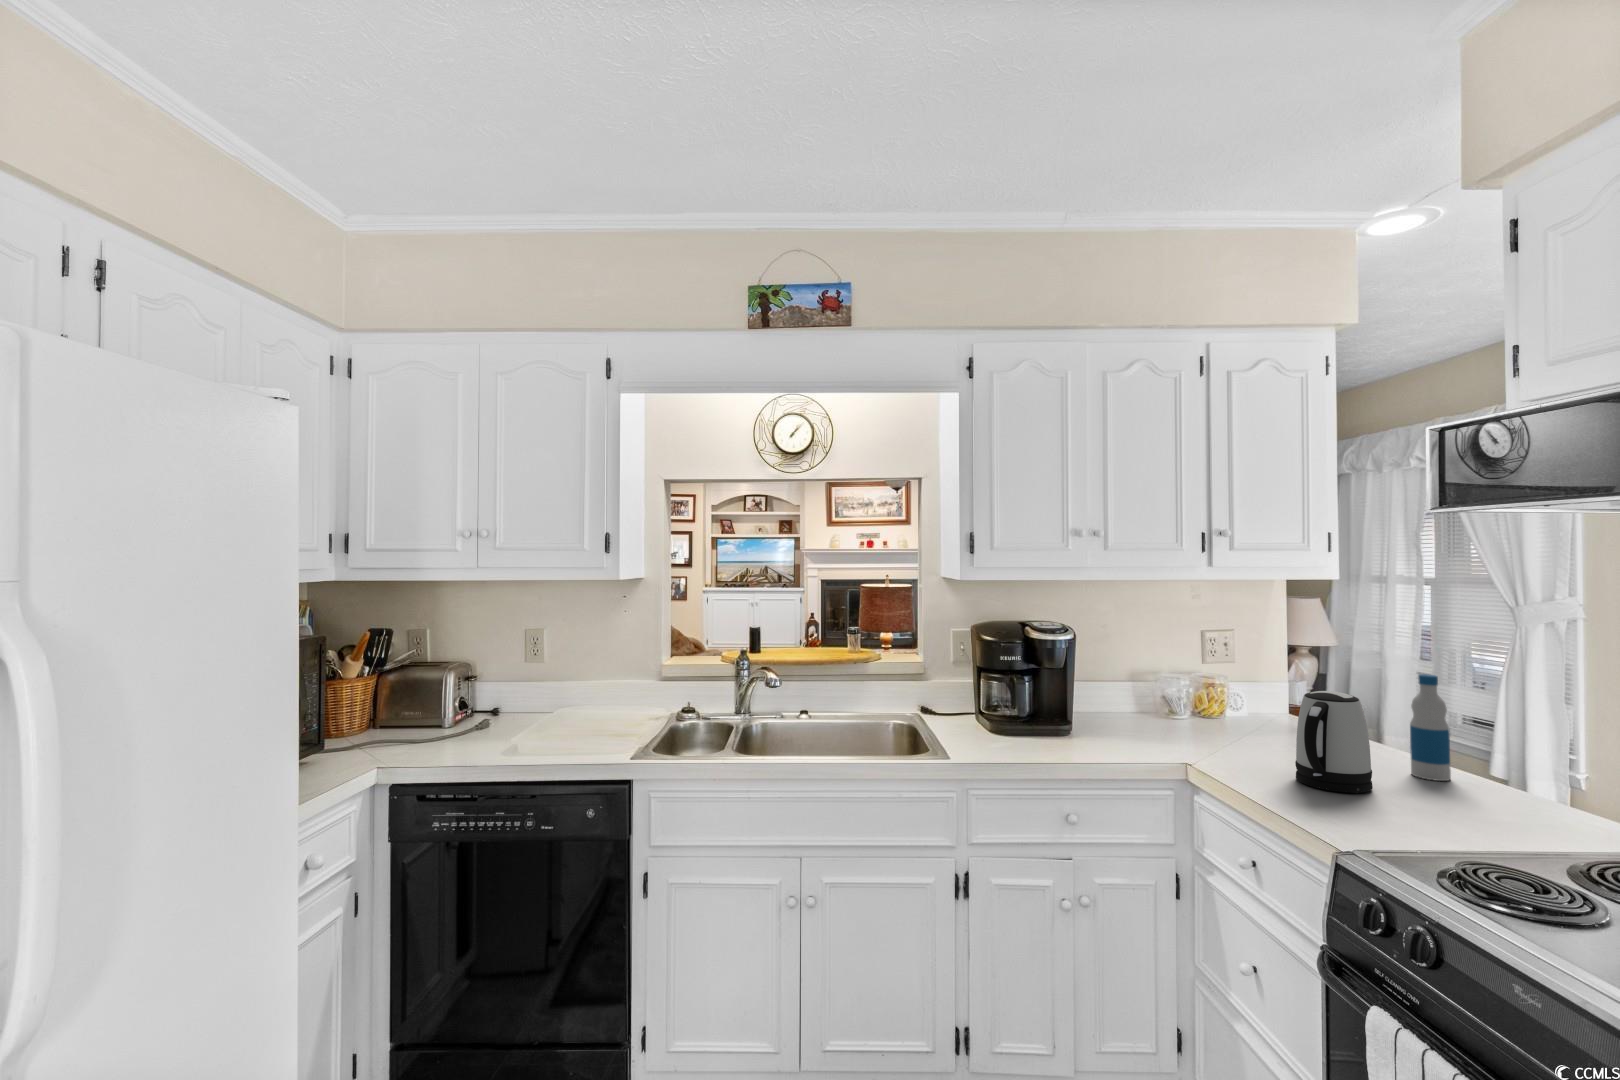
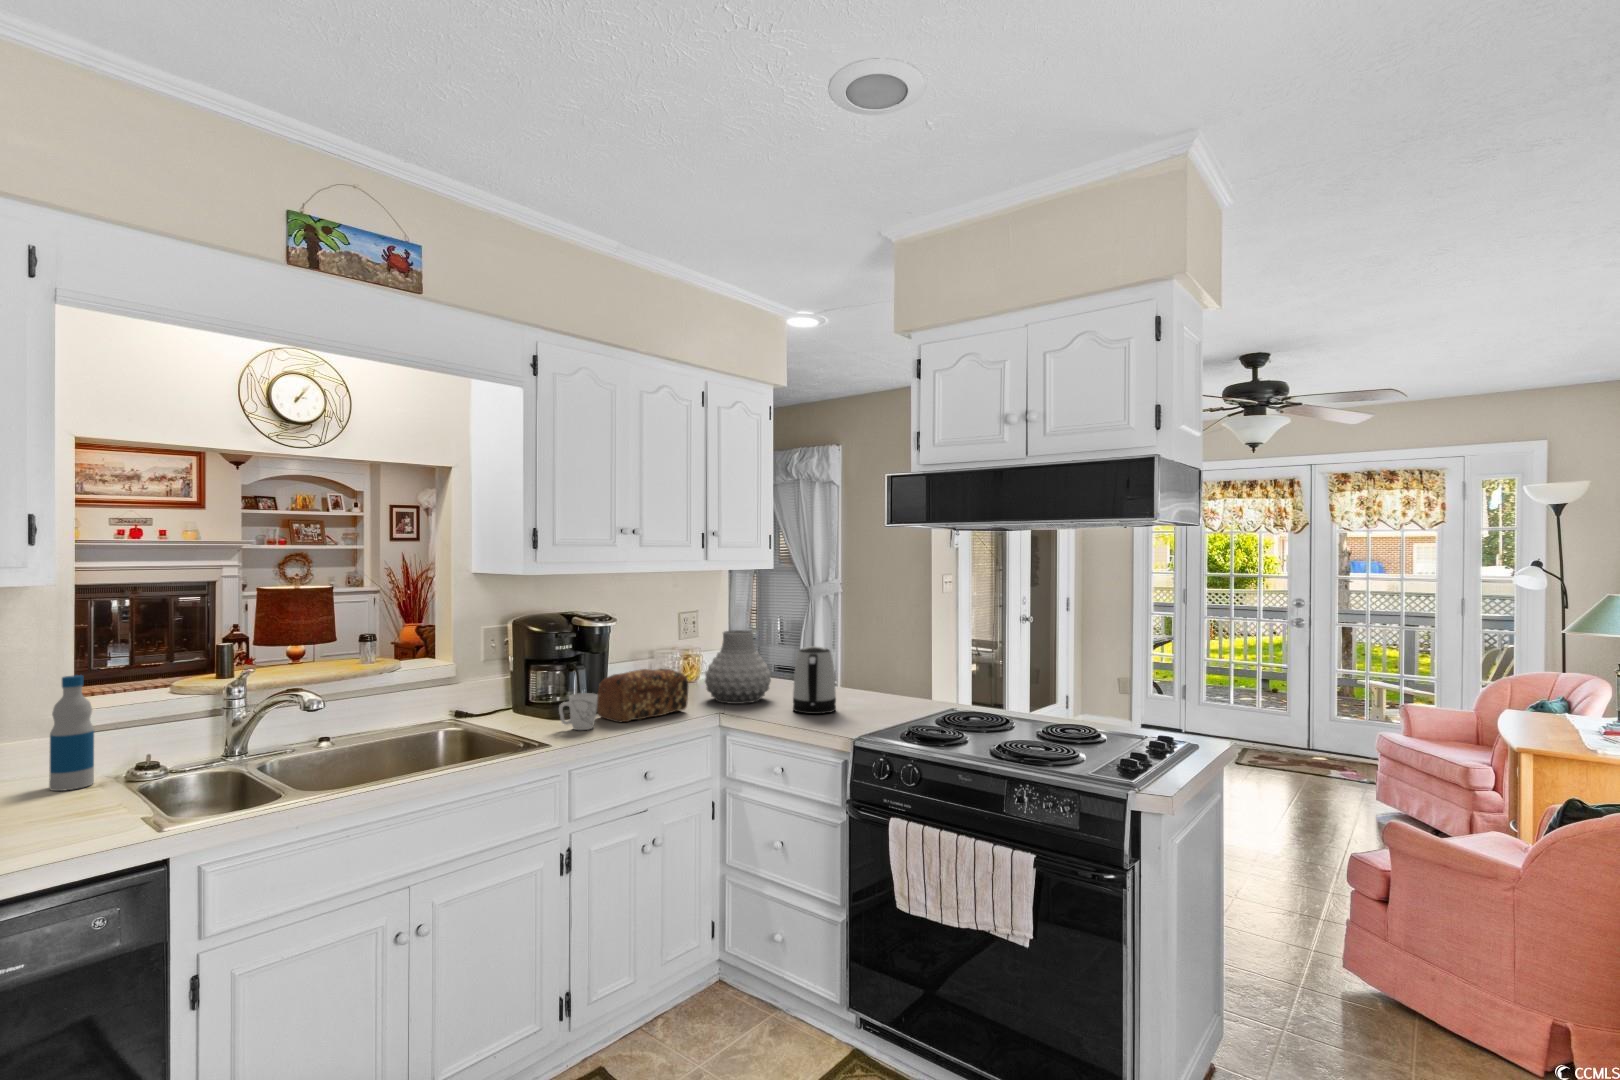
vase: none [1191,657,1291,755] -> present [705,630,771,704]
bottle: present [1410,674,1451,781] -> present [49,675,94,791]
bread loaf: none [1036,691,1148,748] -> present [597,669,689,722]
mug: none [978,707,1019,748] -> present [559,693,598,730]

